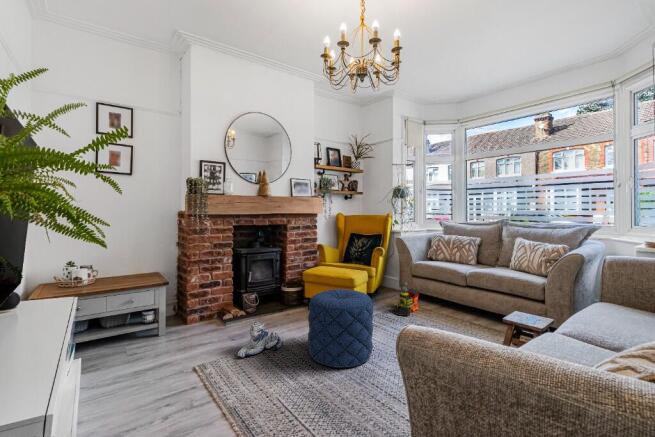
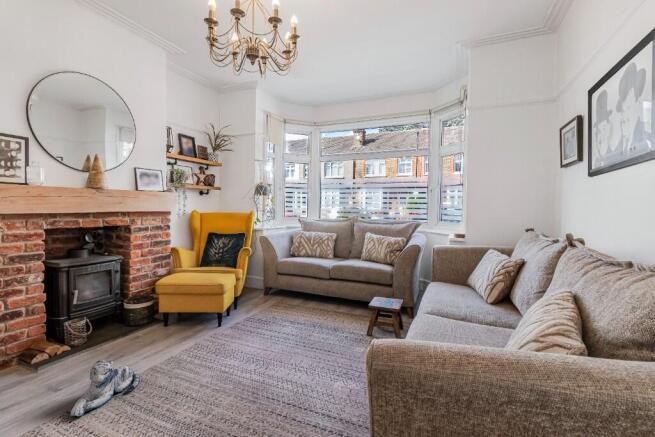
toy train: present [393,280,419,316] -> none [264,279,288,316]
pouf: present [308,289,373,368] -> none [180,299,259,394]

